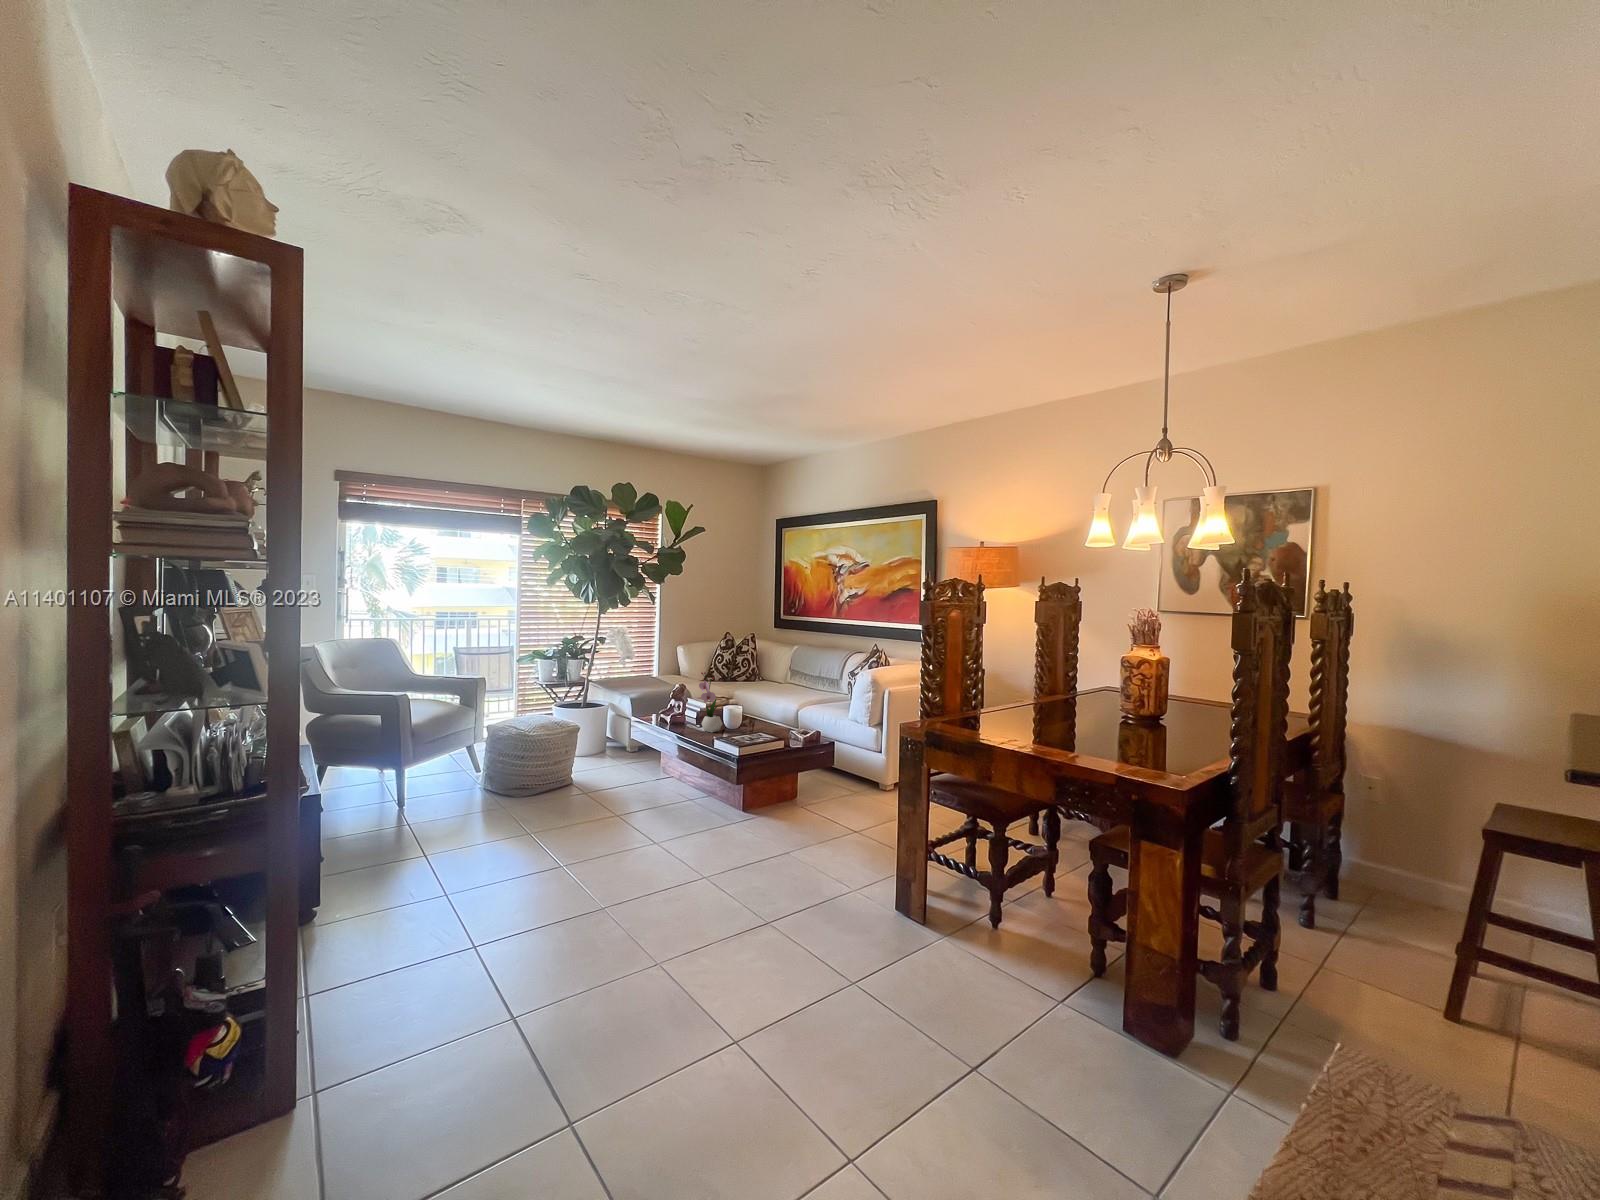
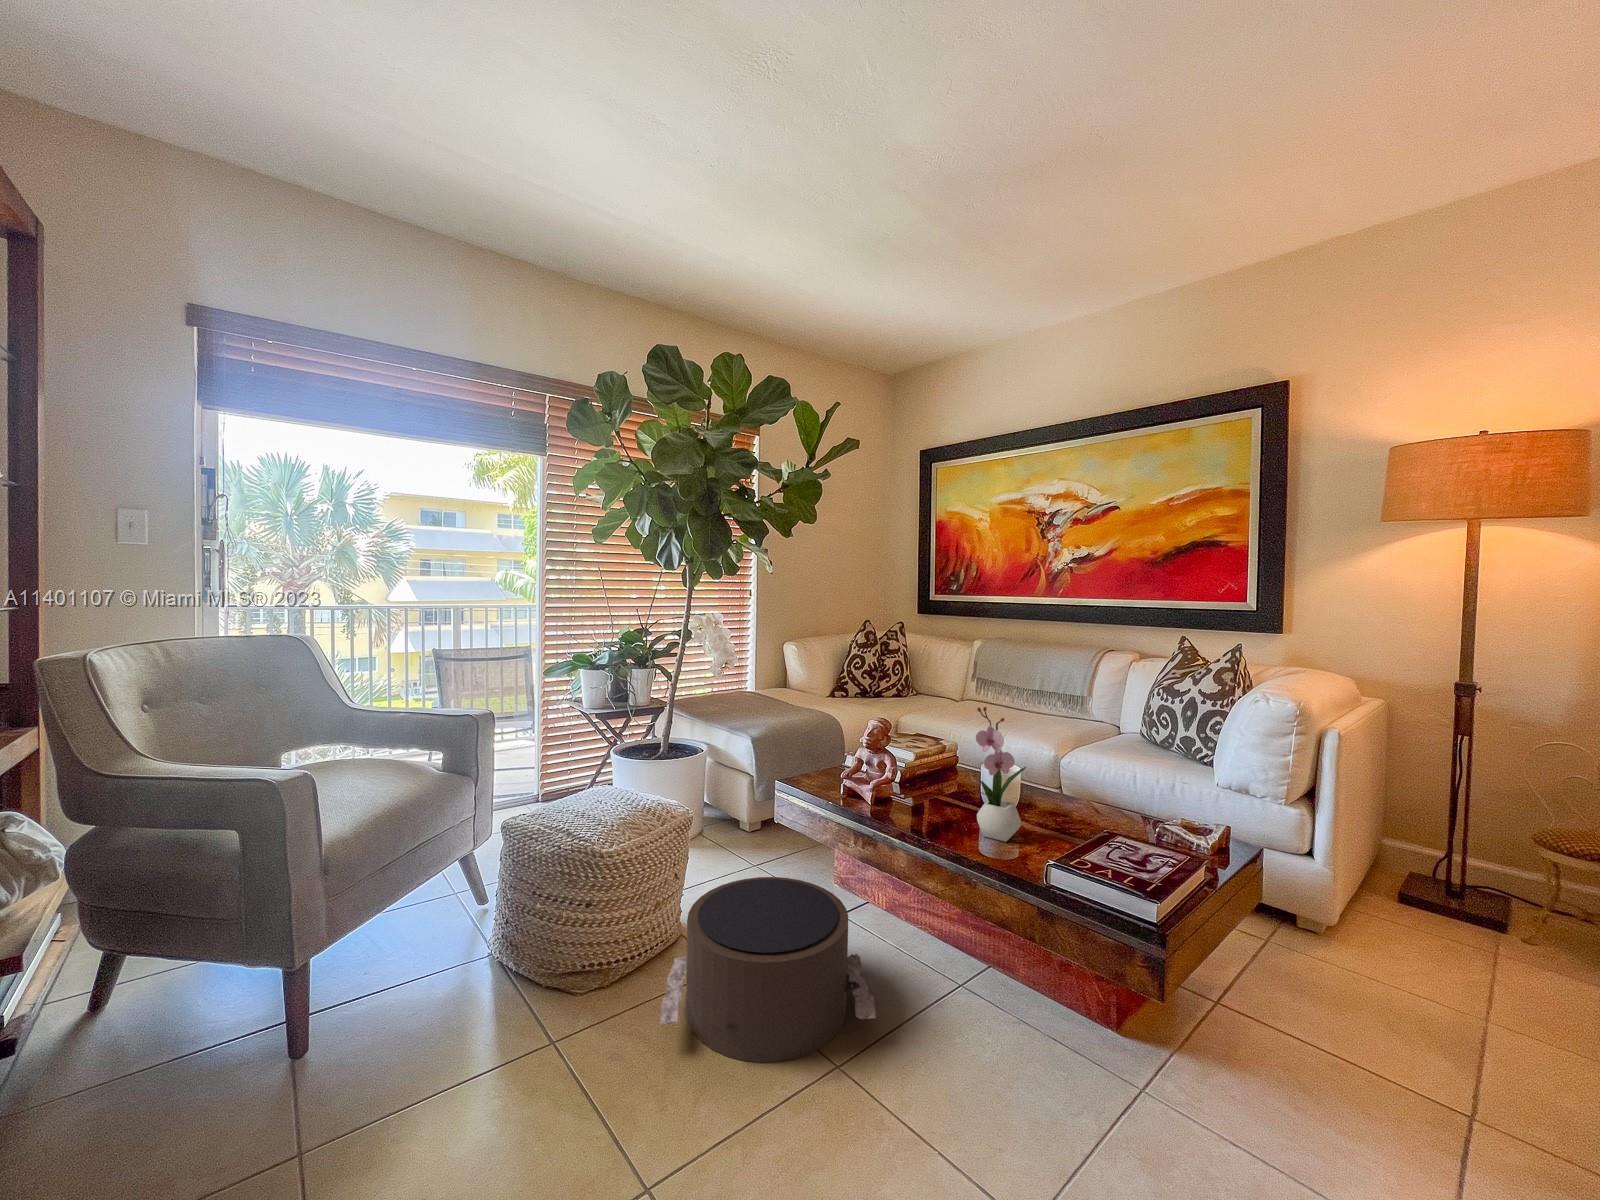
pouf: none [550,753,648,814] -> present [660,877,876,1063]

